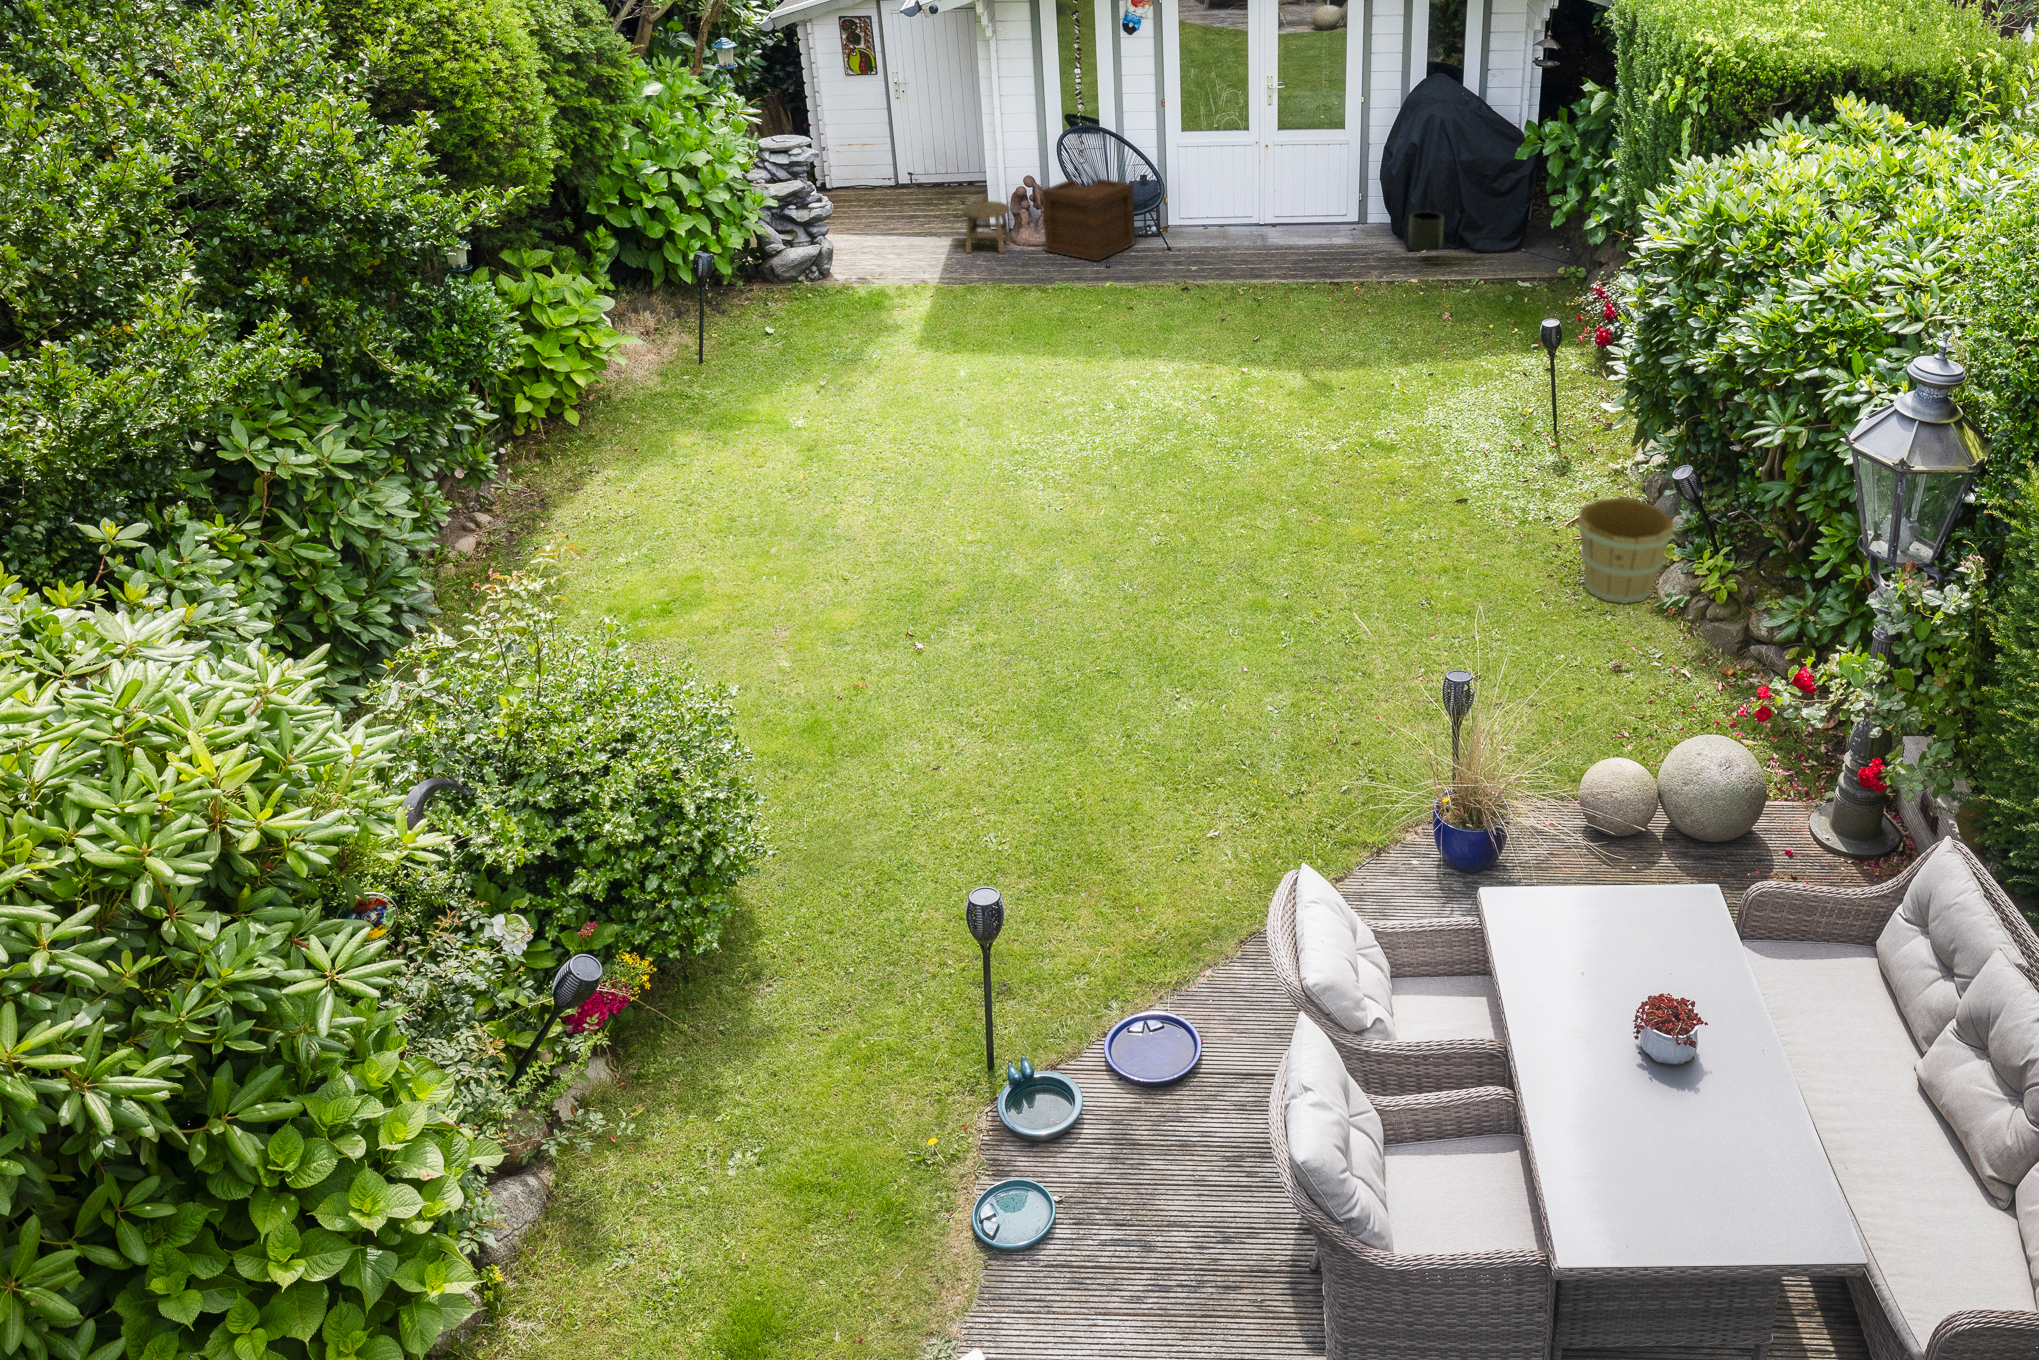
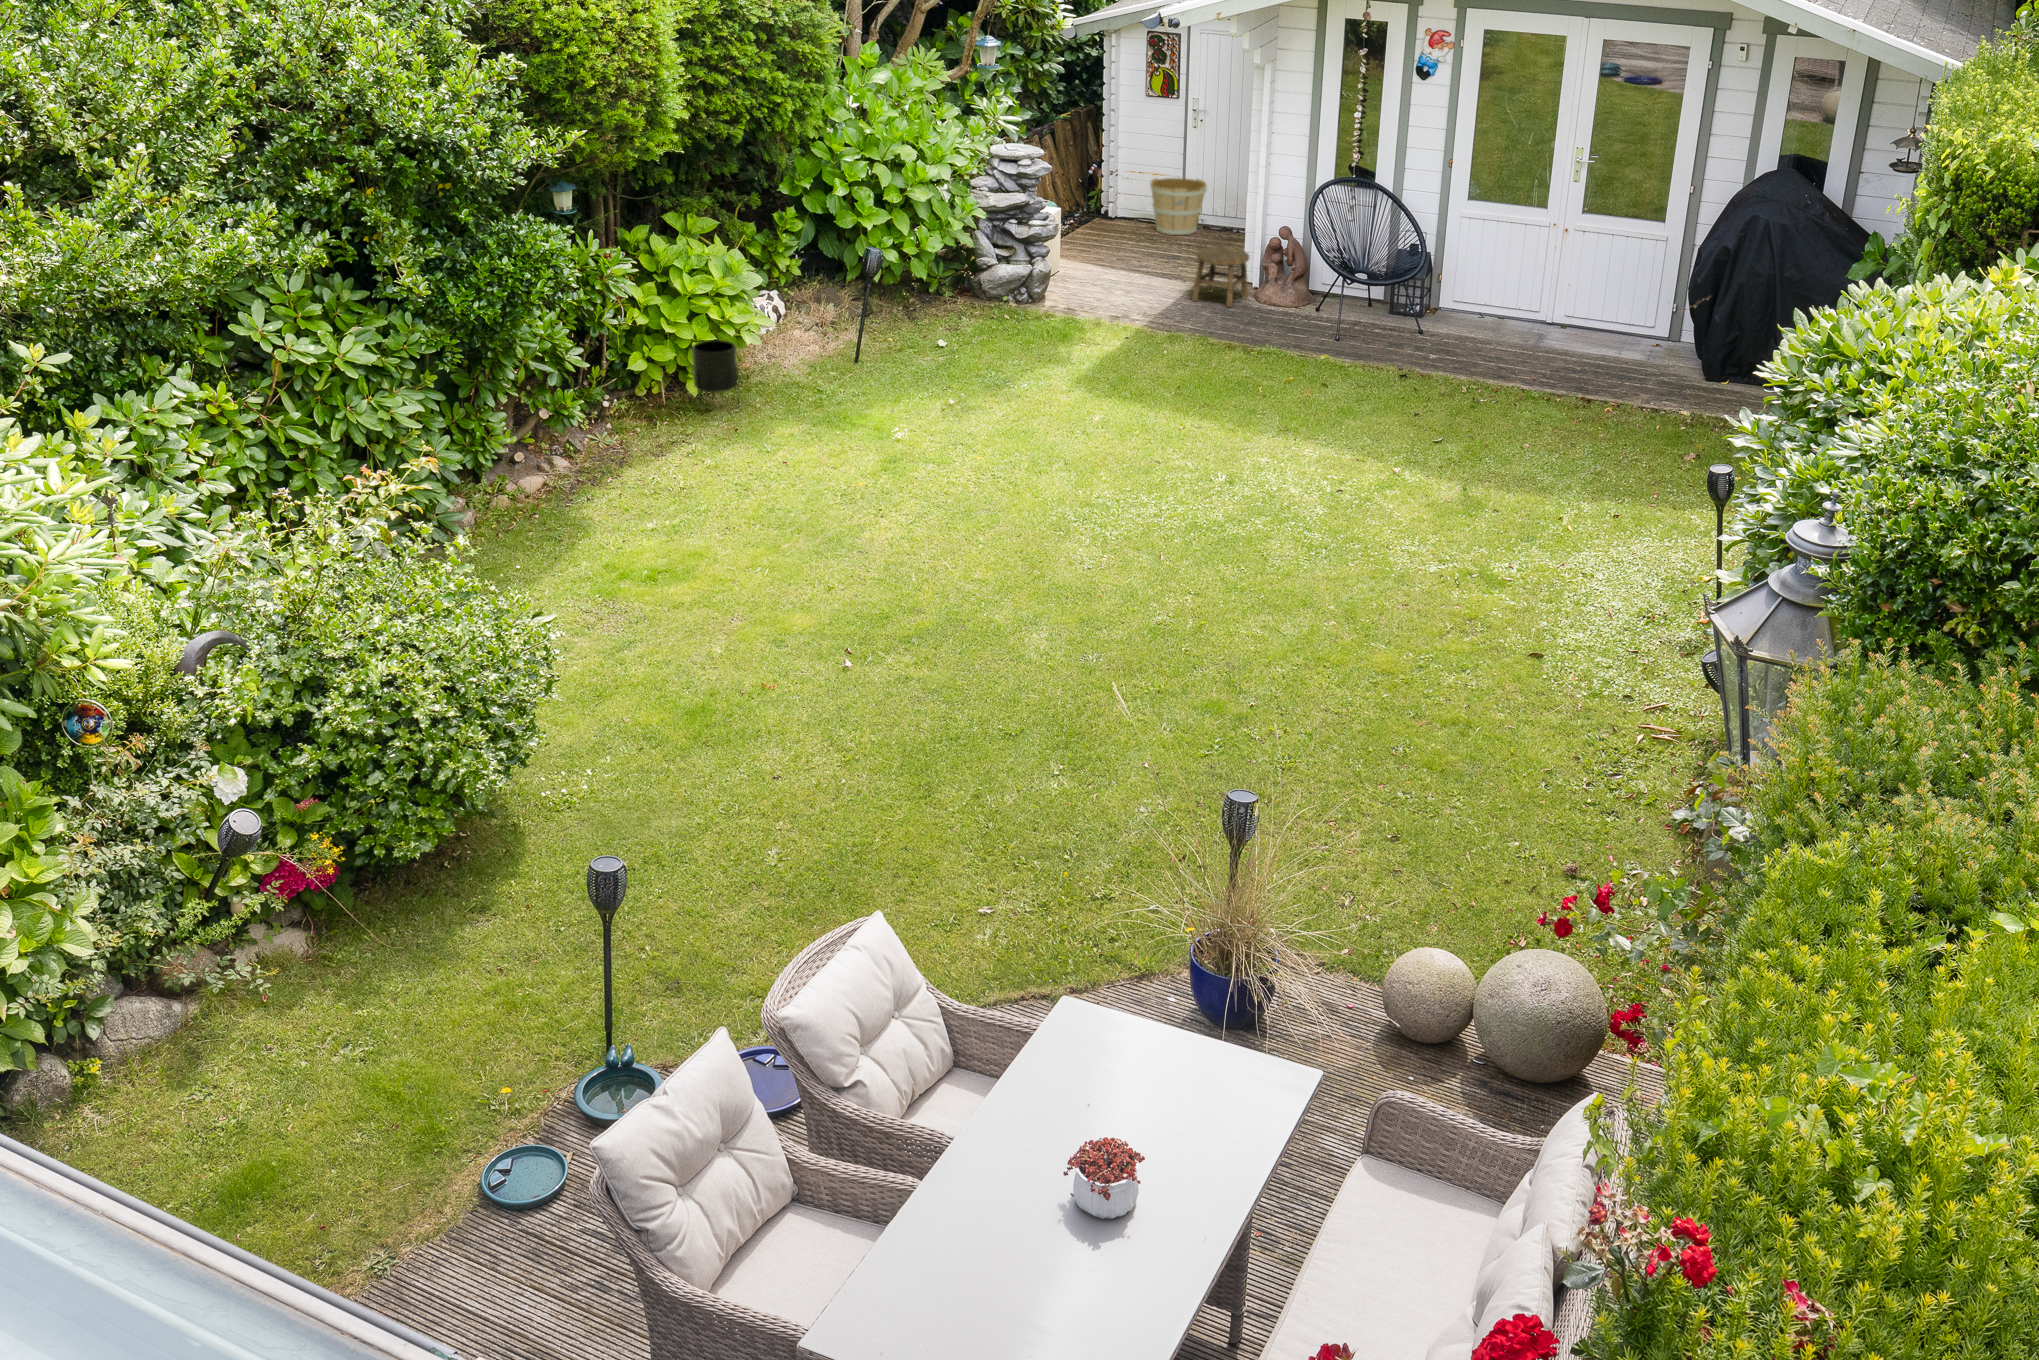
wooden crate: present [1042,179,1135,261] -> none [1277,234,1390,332]
planter: present [1408,212,1443,260] -> present [692,340,738,395]
wooden bucket: present [1578,497,1674,604] -> present [1150,178,1207,235]

